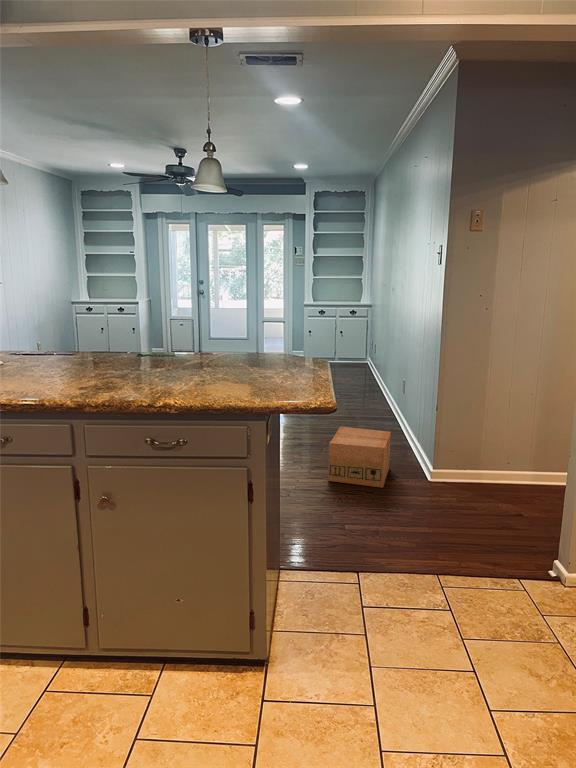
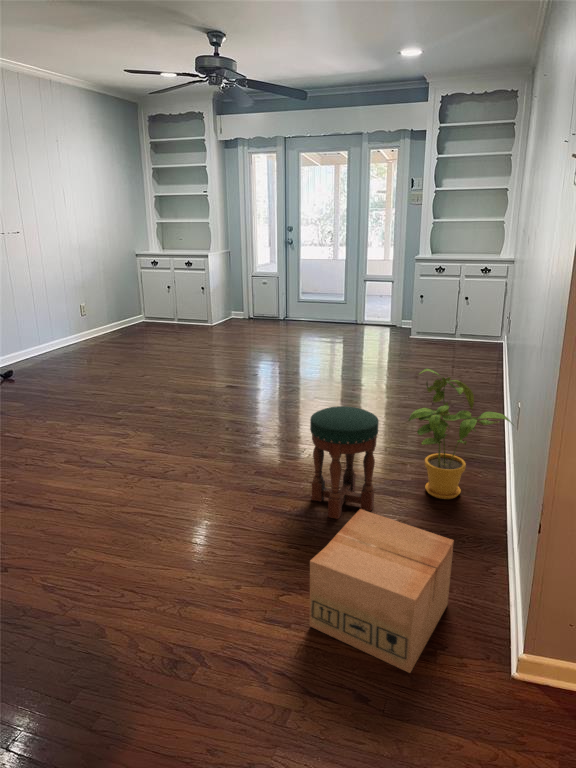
house plant: none [347,361,403,435] -> present [408,369,513,499]
stool: none [295,383,334,447] -> present [310,406,379,519]

